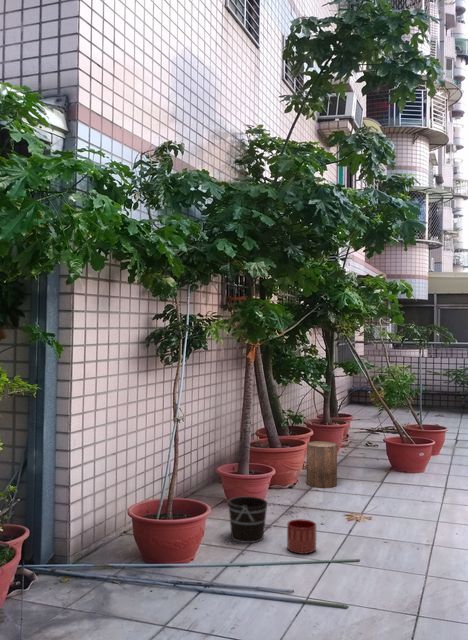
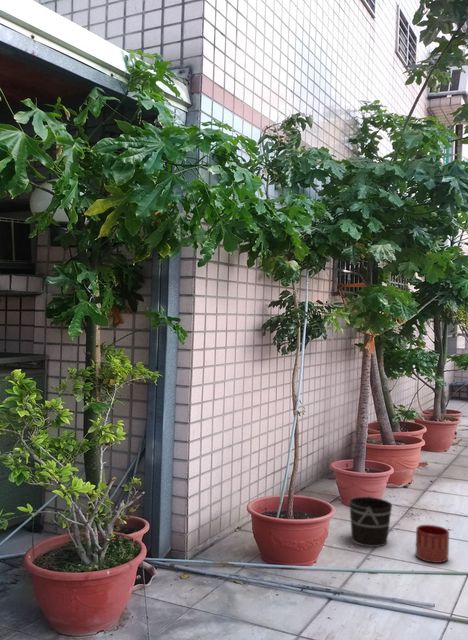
stool: present [306,441,337,488] -> none [421,439,457,490]

